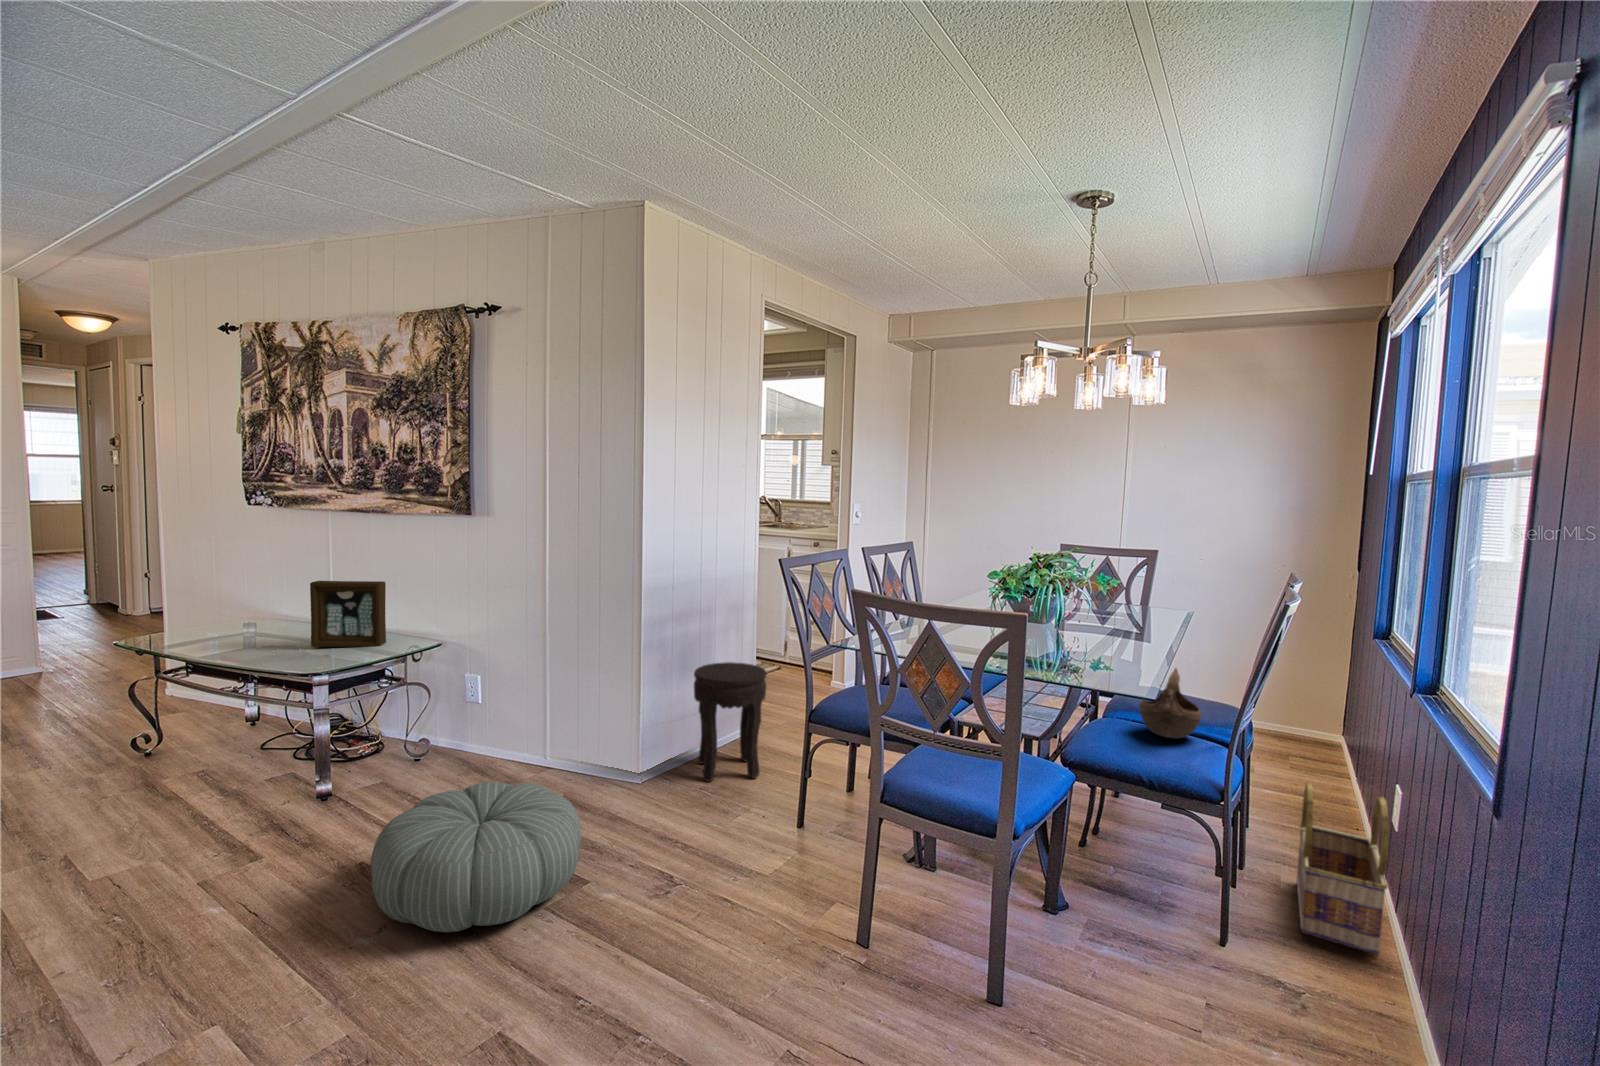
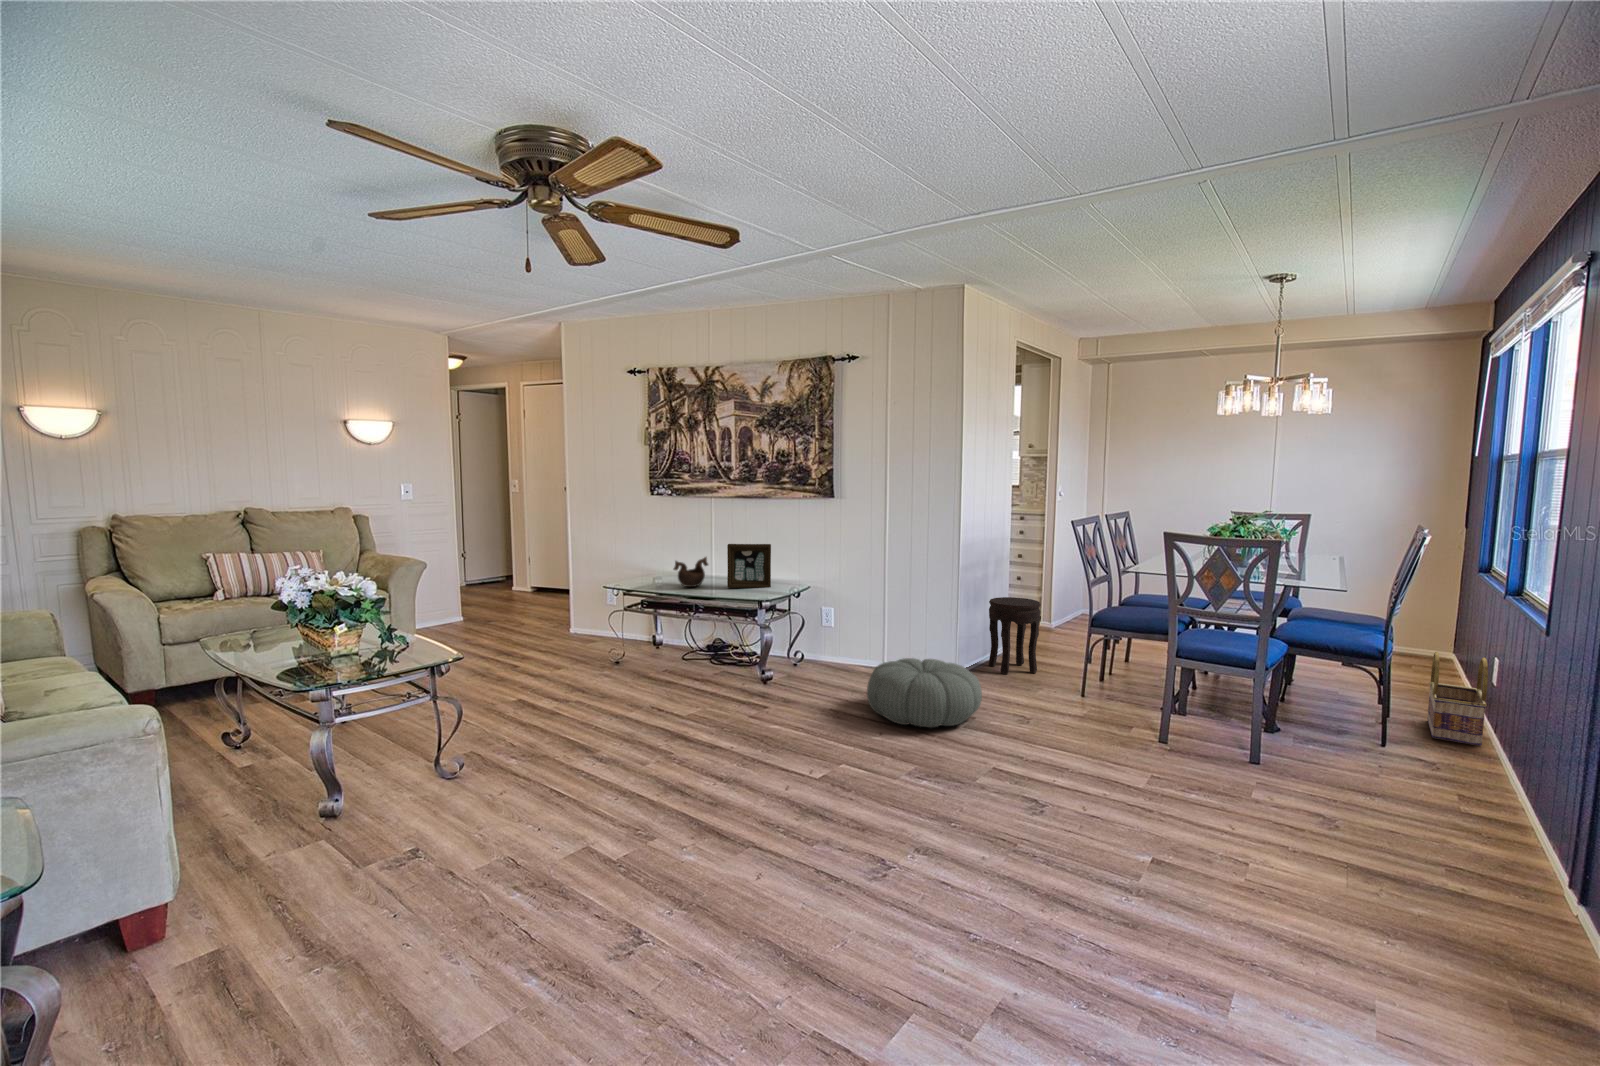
decorative bowl: present [1139,668,1201,738] -> present [674,557,708,587]

